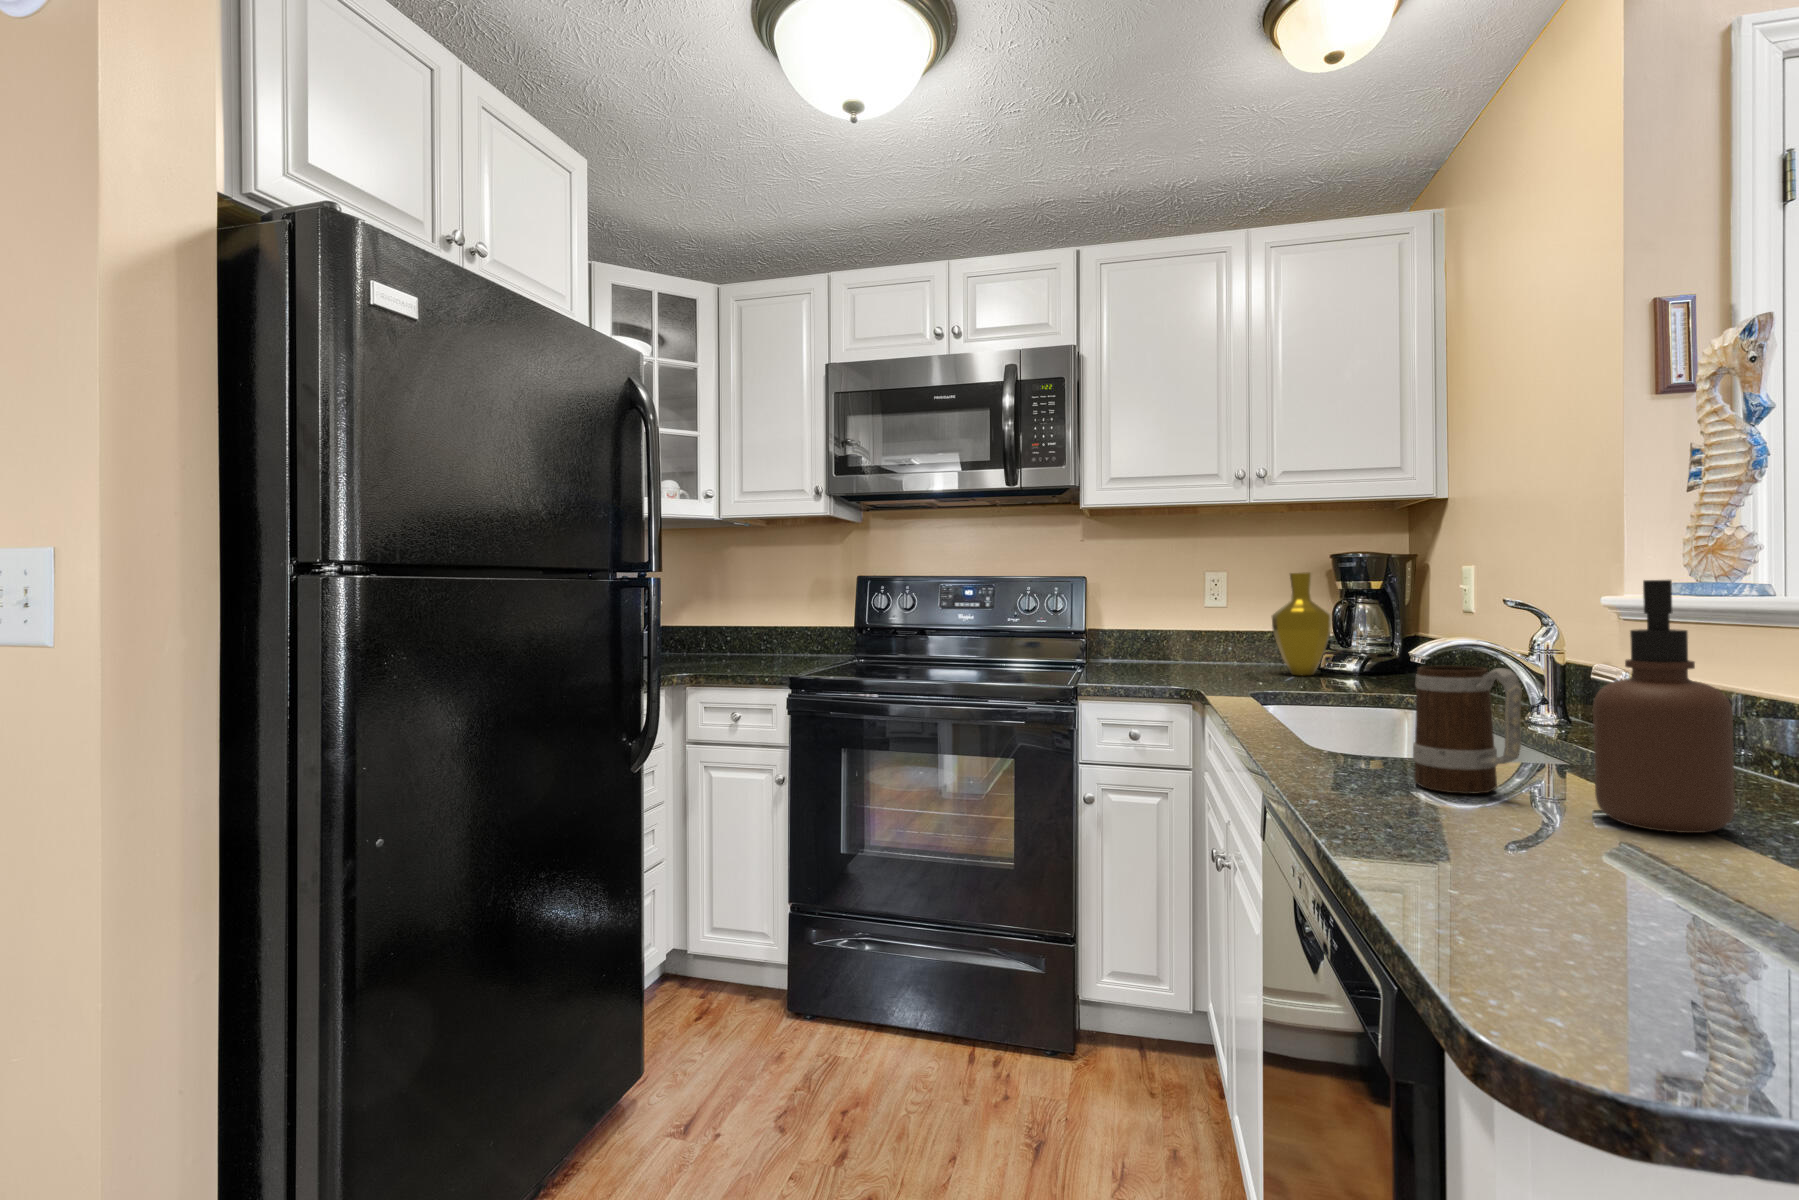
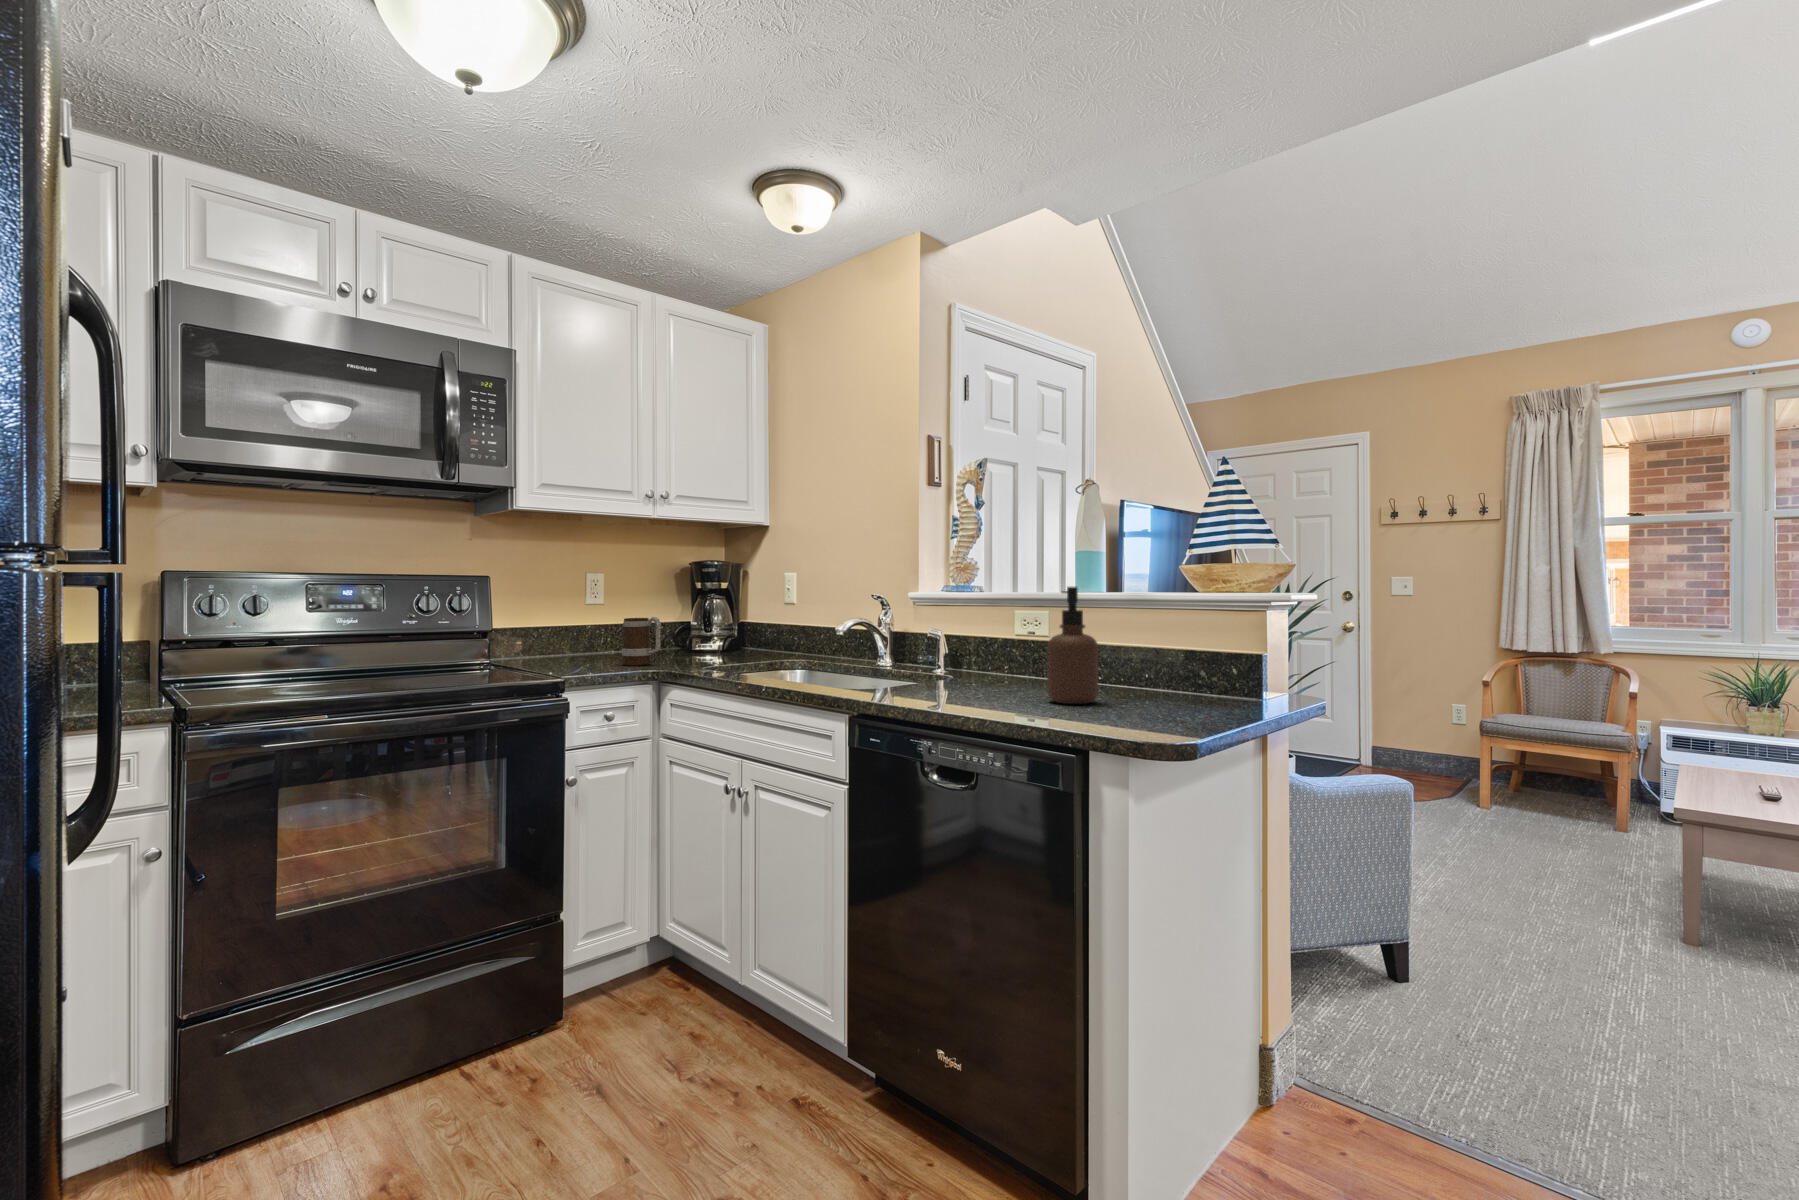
vase: present [1272,572,1332,675] -> none [661,577,706,658]
mug: present [1413,666,1522,794] -> present [622,617,661,666]

